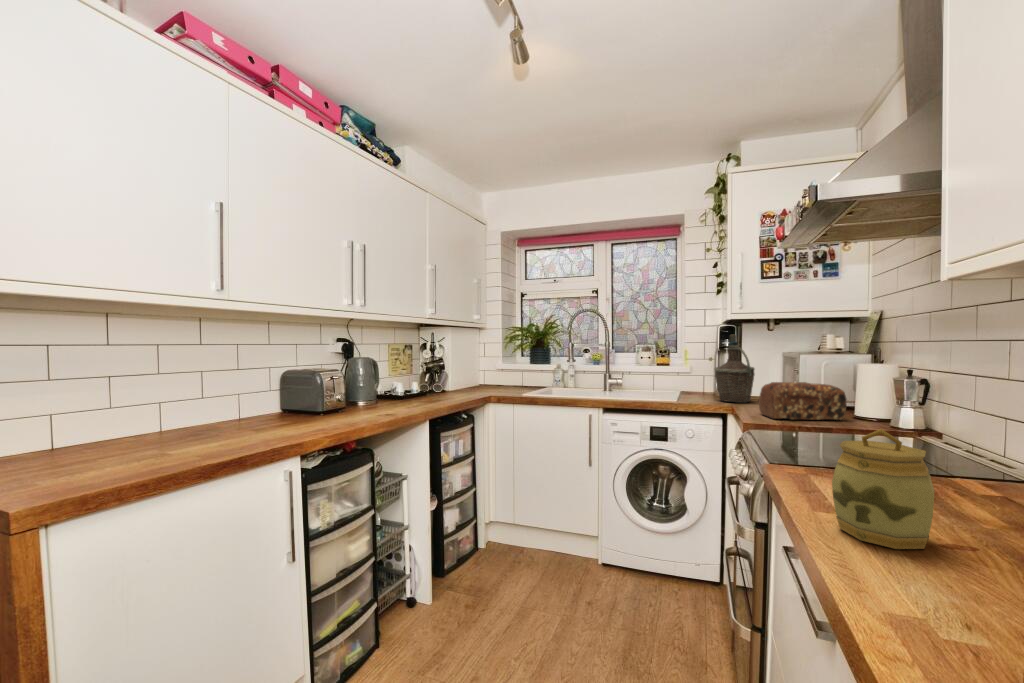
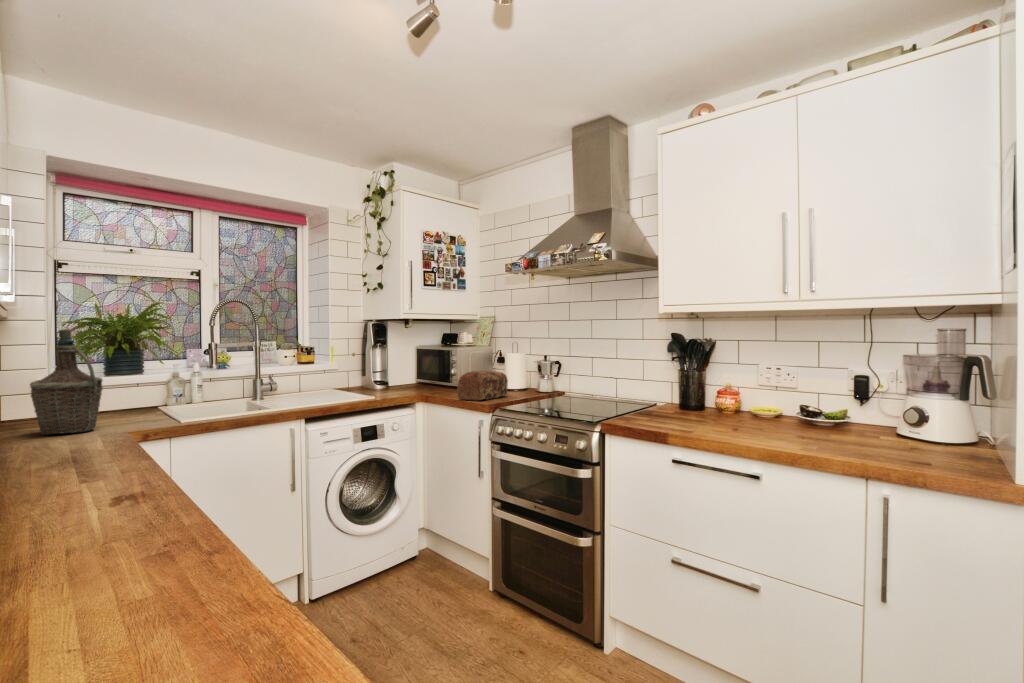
bottle: present [715,335,754,403] -> present [30,329,102,435]
jar: present [832,429,934,549] -> none [670,374,710,428]

